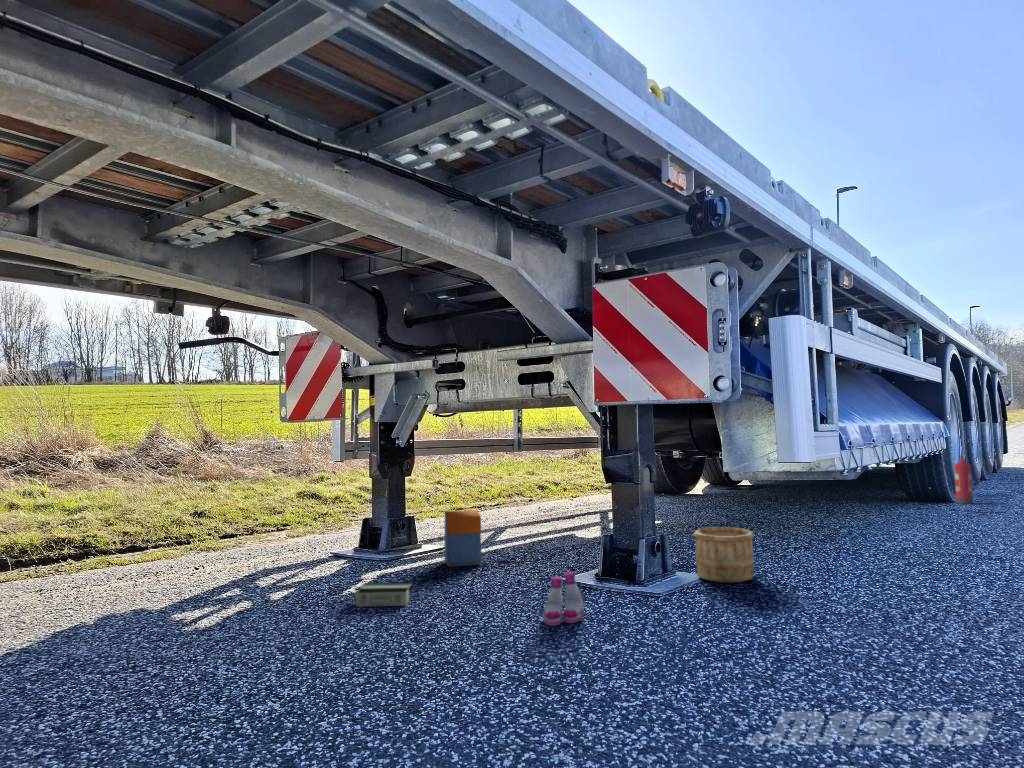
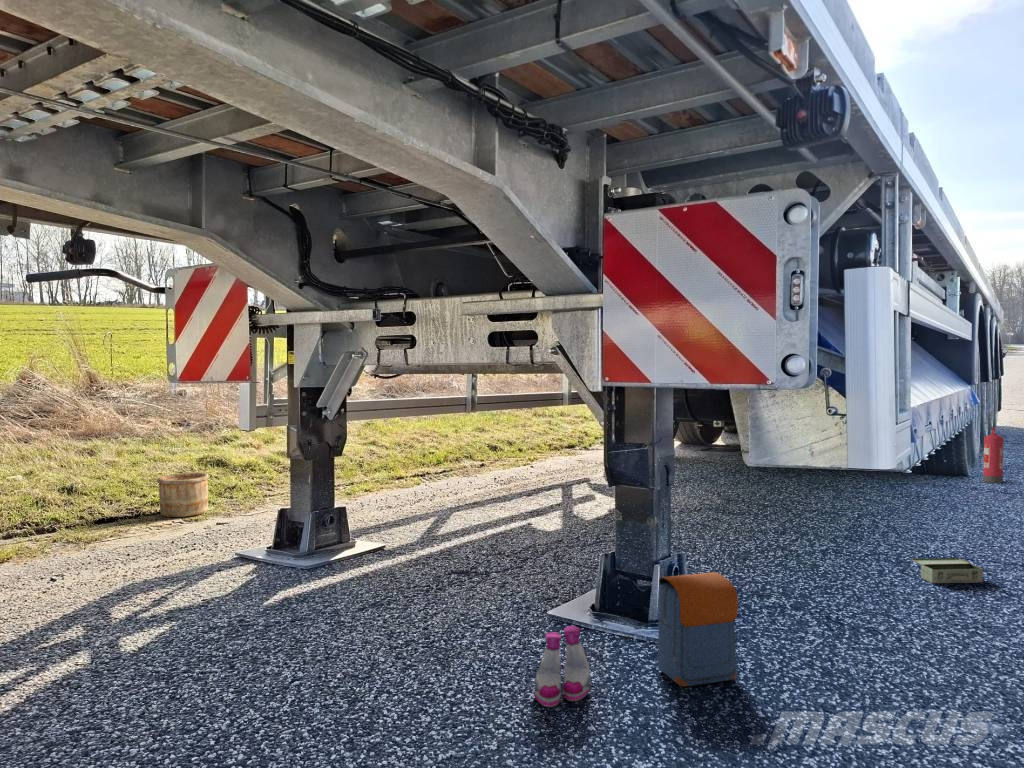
backpack: present [444,510,482,567] -> present [658,572,738,687]
wooden bucket: present [693,527,754,582] -> present [157,473,209,517]
toolbox: present [356,583,411,607] -> present [911,558,983,583]

